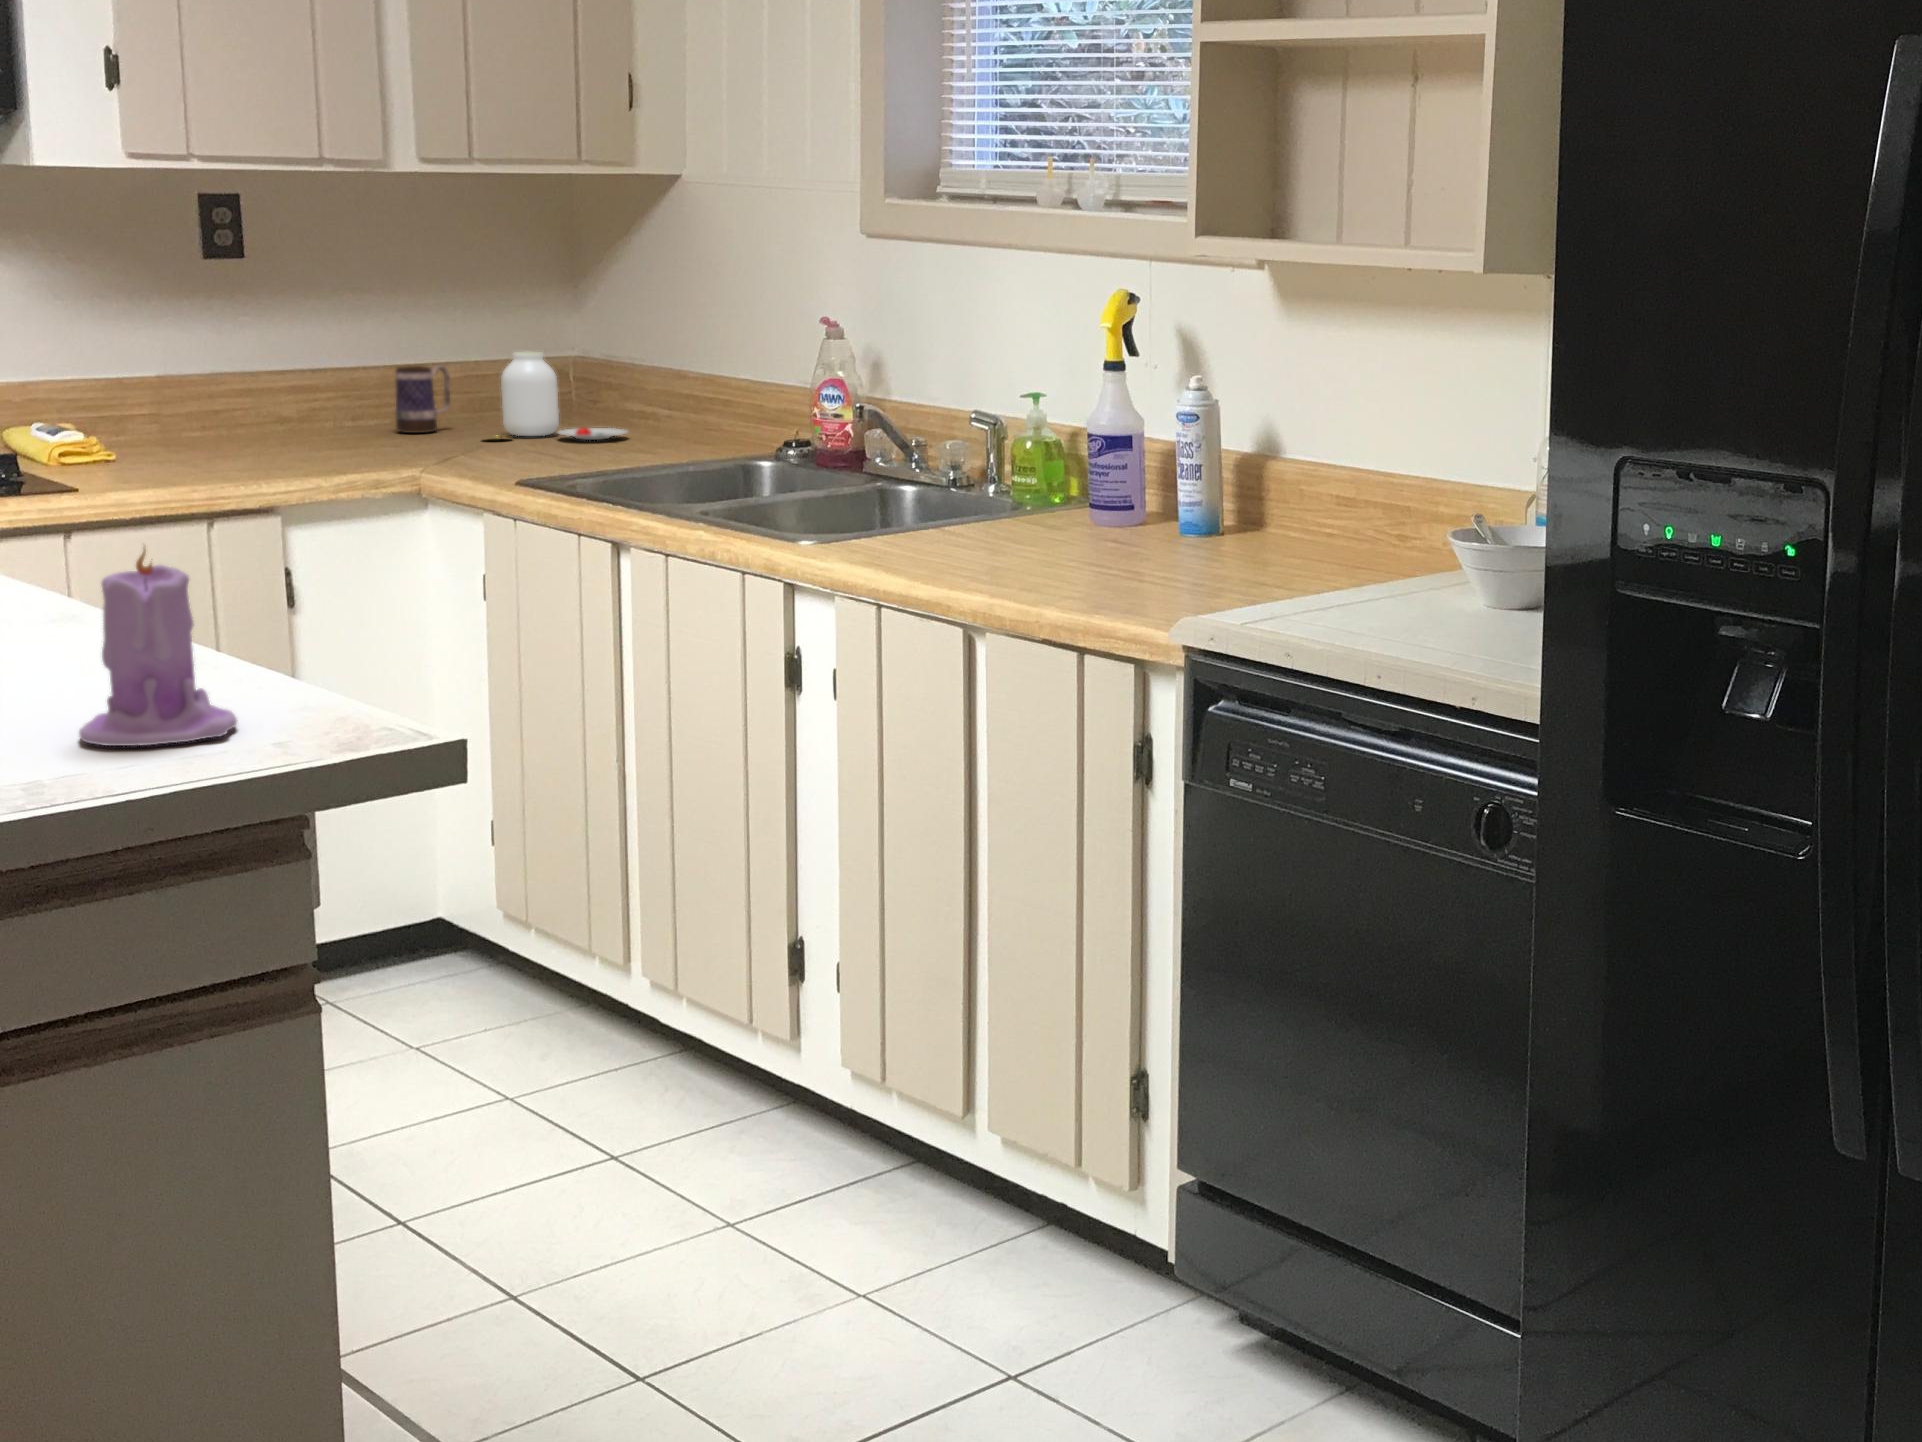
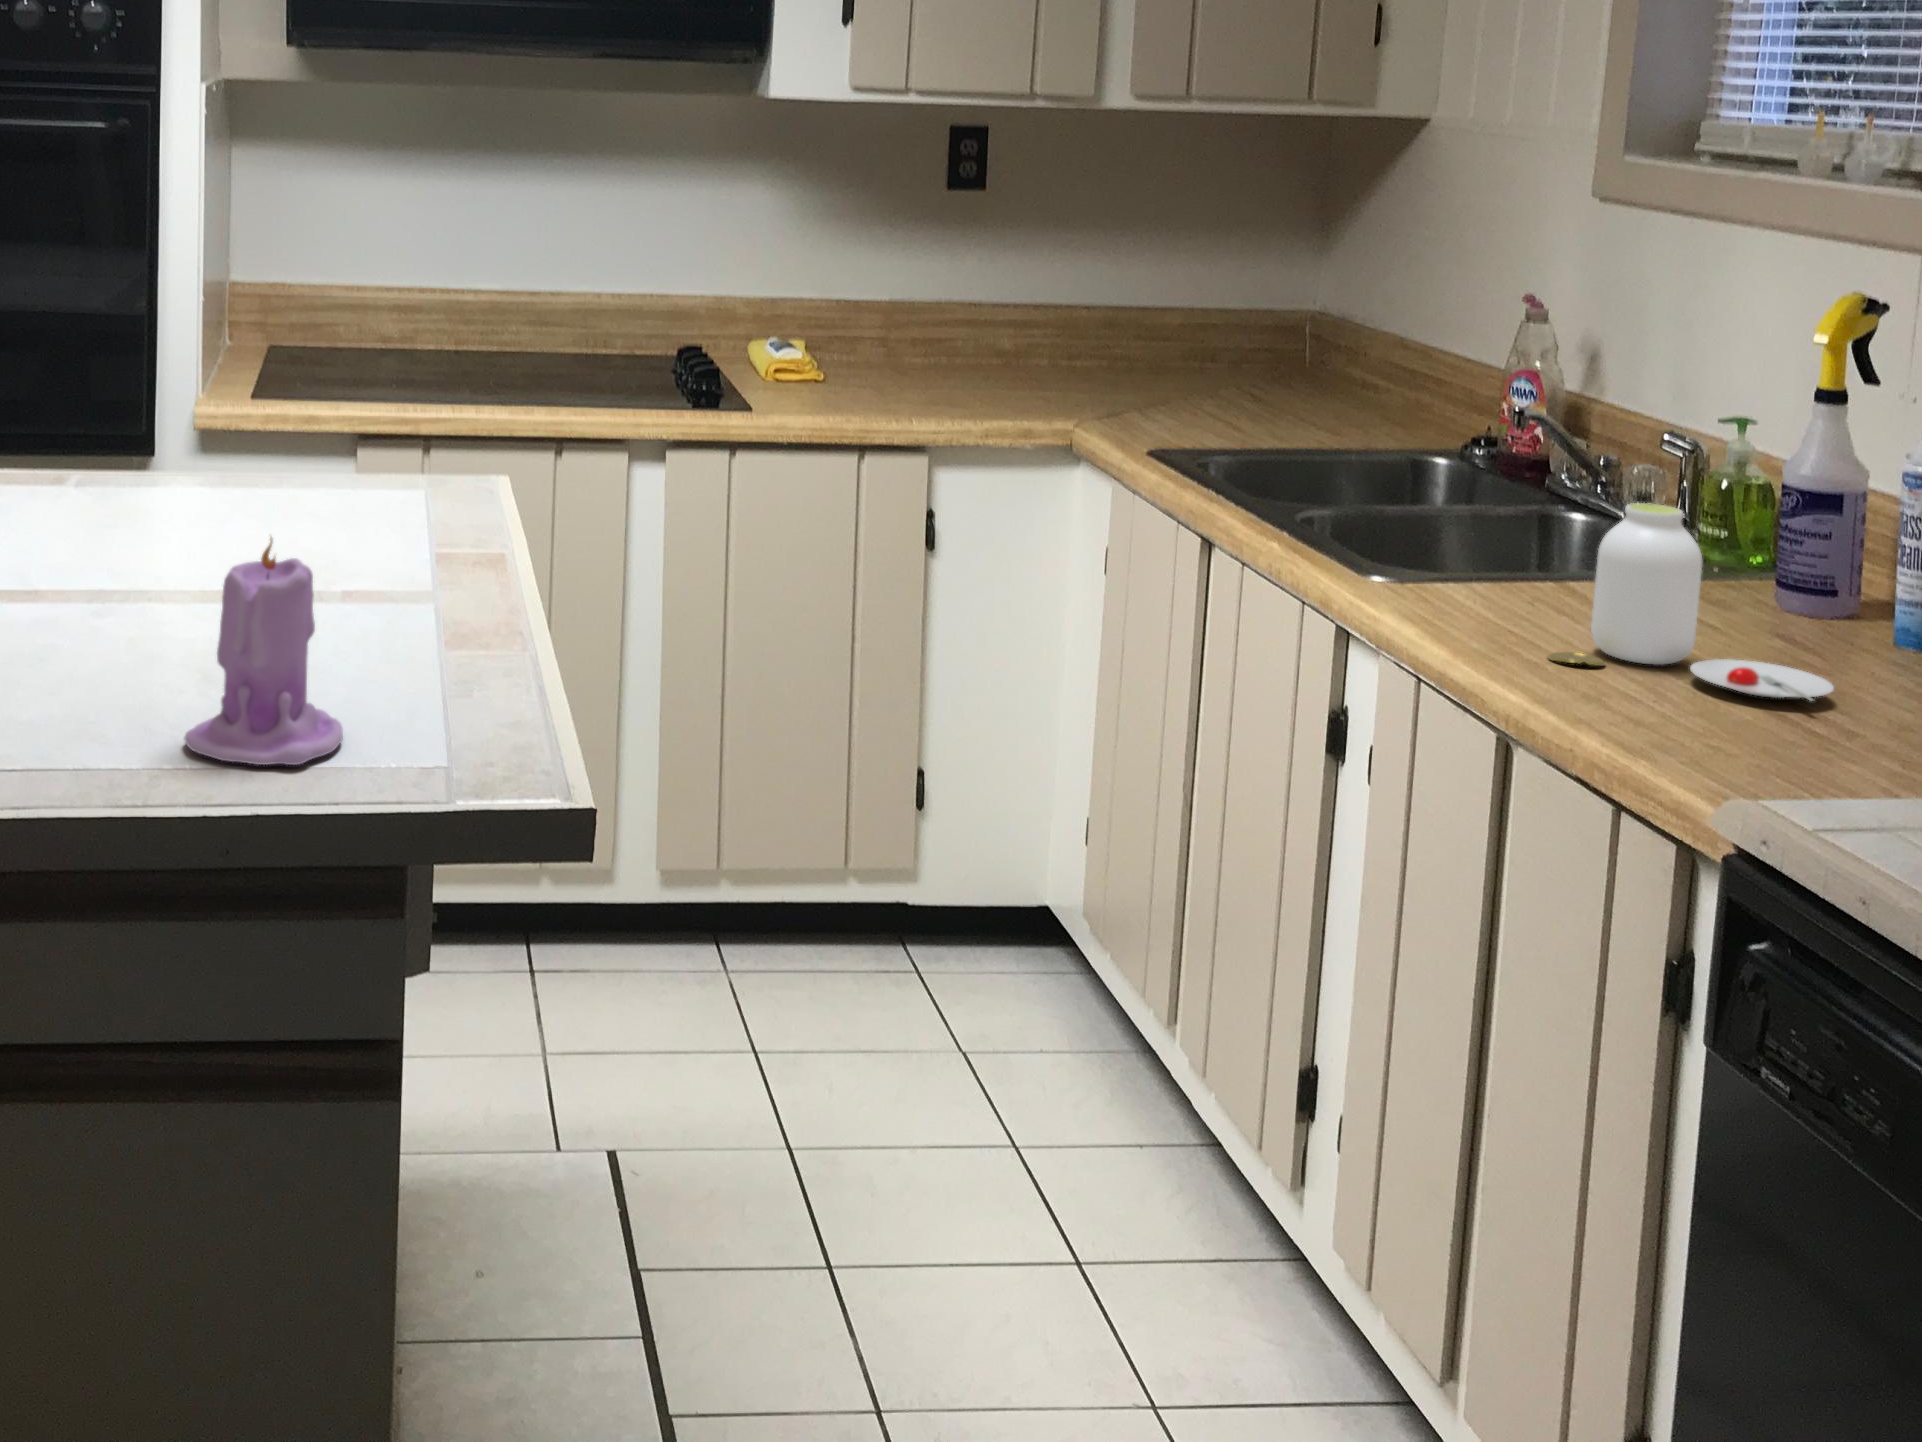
jar: present [485,352,627,440] -> present [1548,503,1834,700]
mug: present [395,365,450,433] -> none [1105,308,1165,377]

